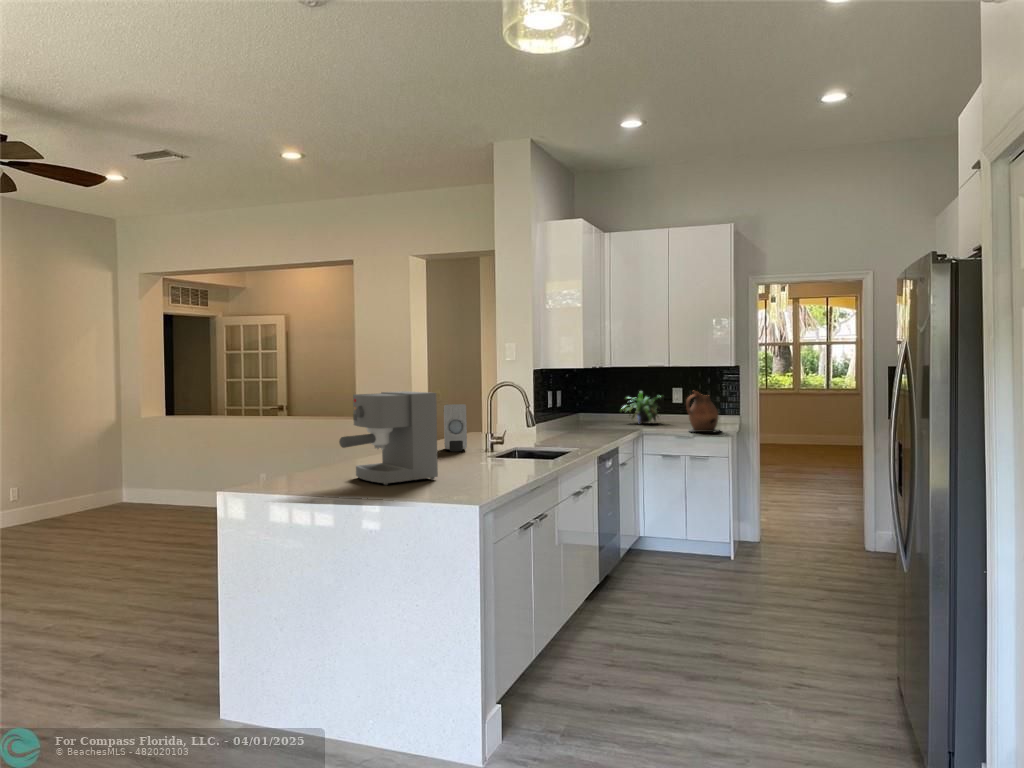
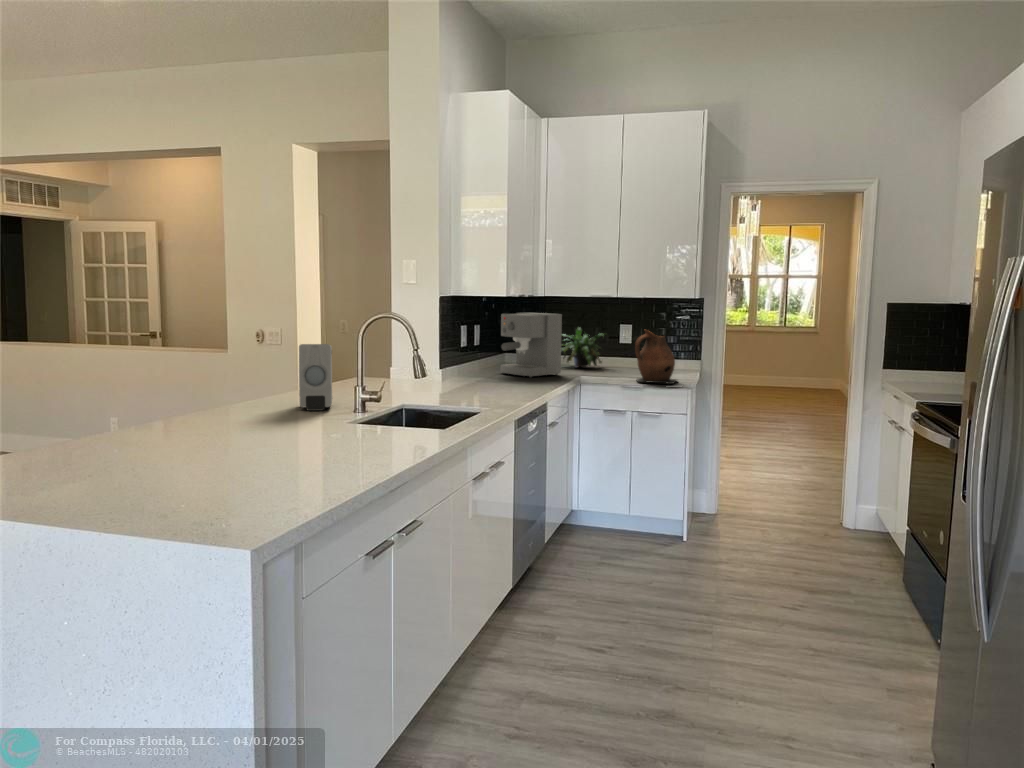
coffee maker: present [339,391,438,485] -> present [501,313,562,377]

